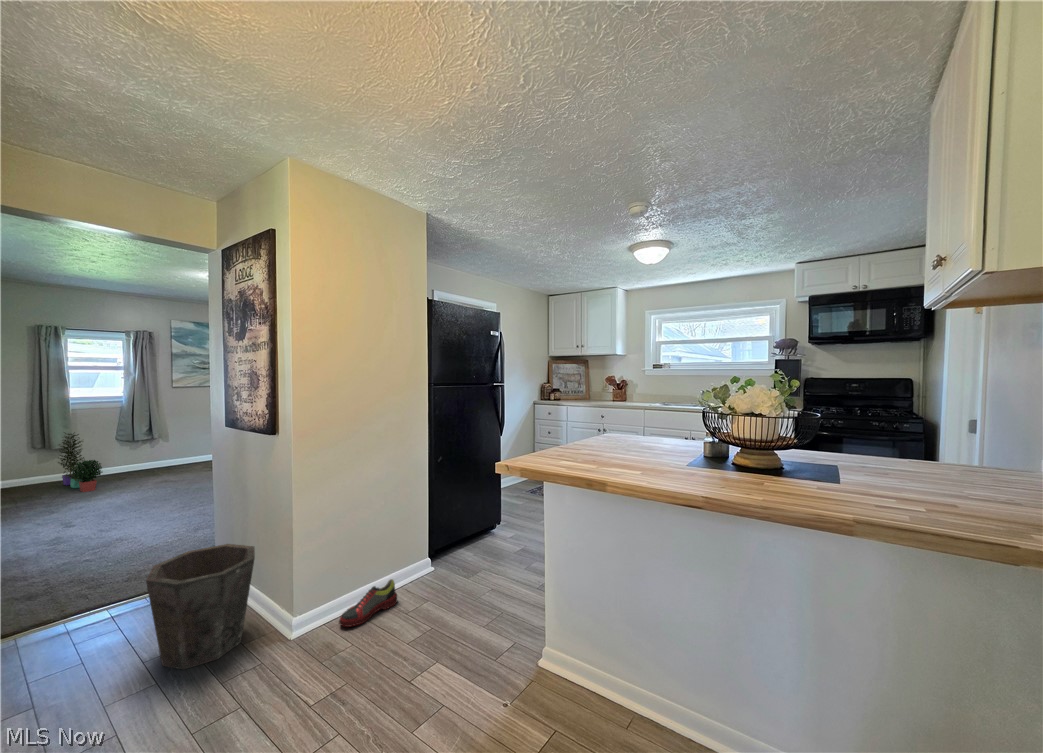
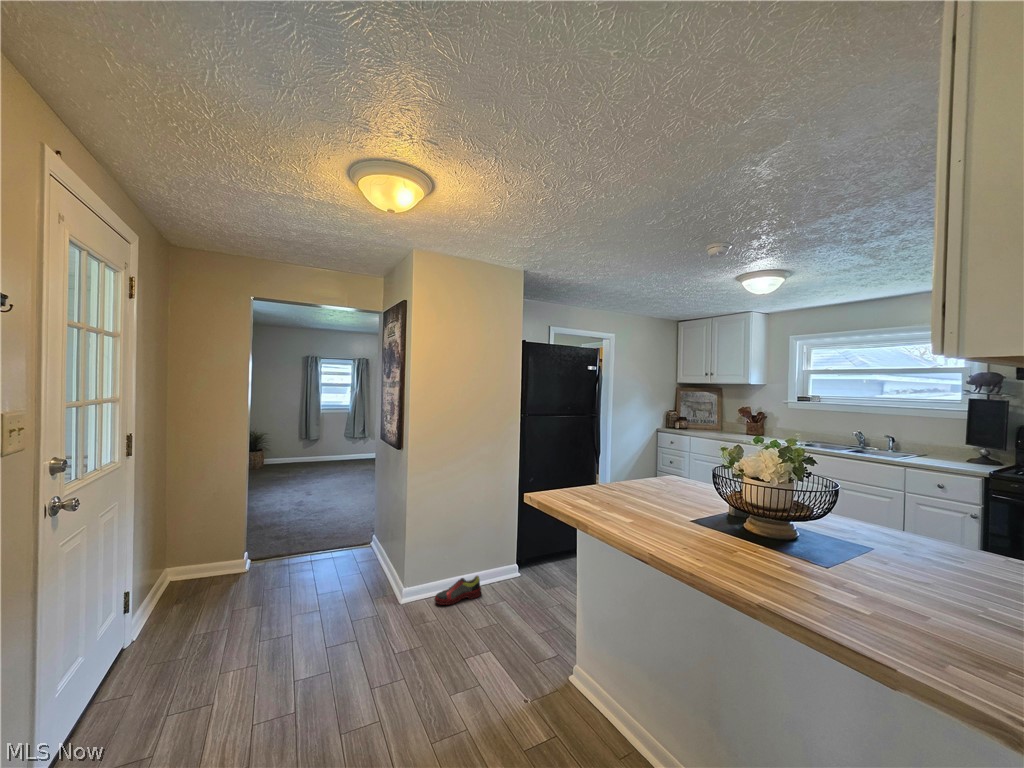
potted plant: present [58,432,102,492] -> none [314,428,336,470]
waste bin: present [146,544,255,670] -> none [323,524,387,604]

